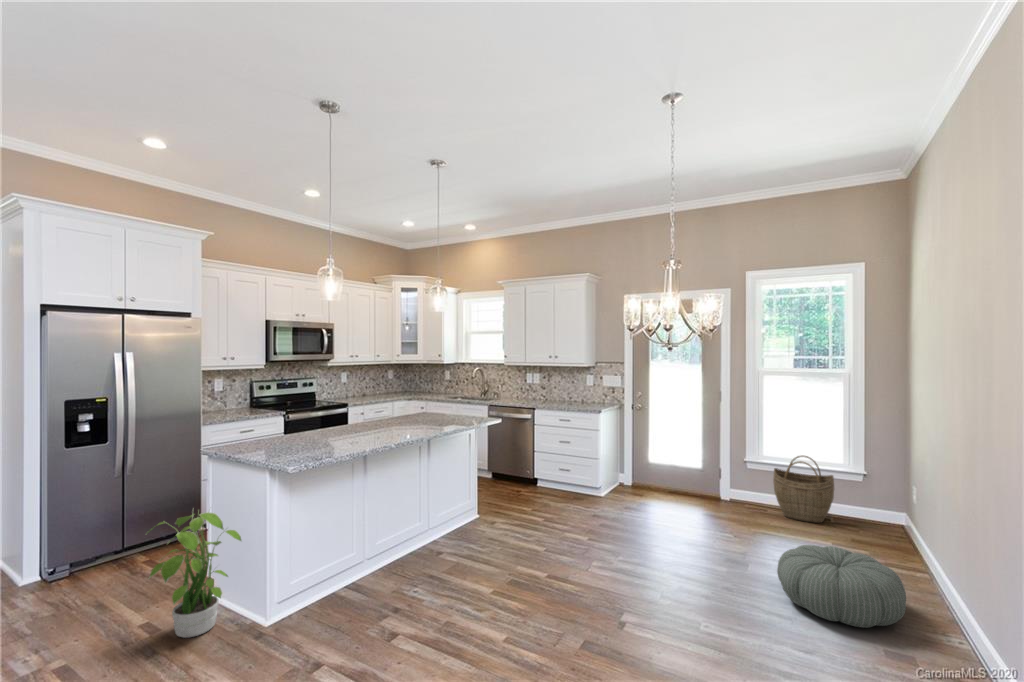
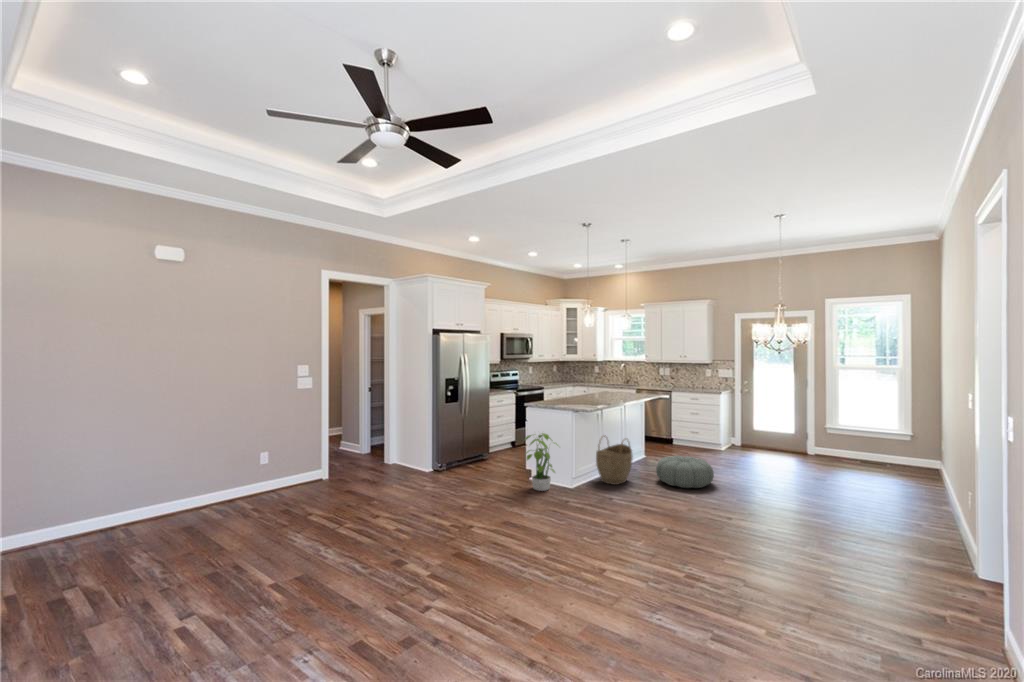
woven basket: present [773,455,834,523] -> present [596,436,633,485]
pouf: present [777,545,906,628] -> present [656,456,714,488]

